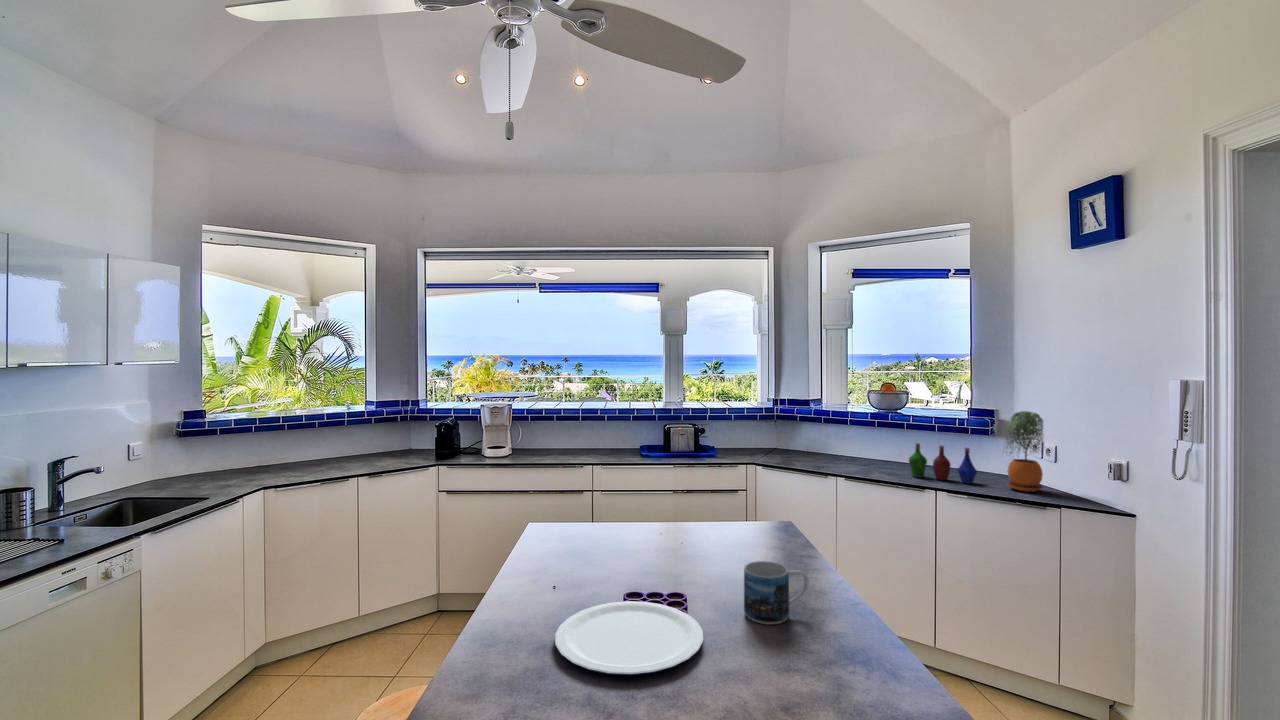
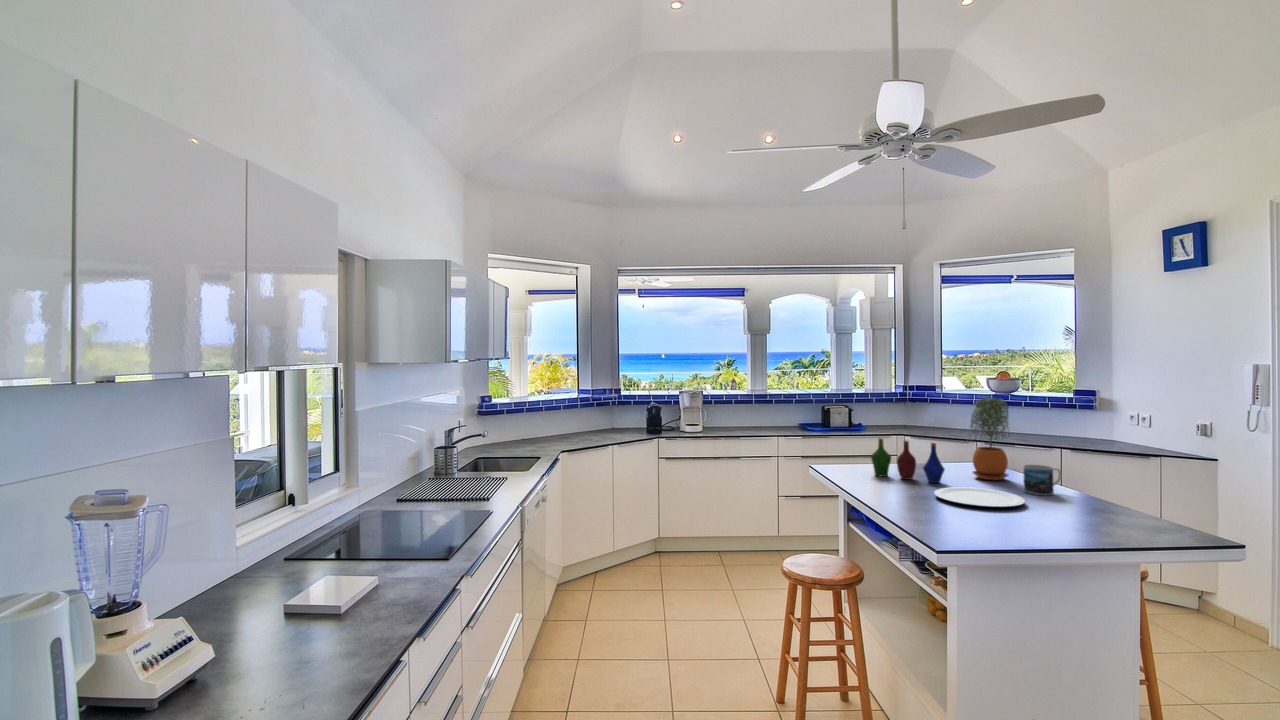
potted plant: present [1003,411,1044,492] -> present [970,397,1008,480]
bottle: present [909,443,977,484] -> present [871,438,945,483]

